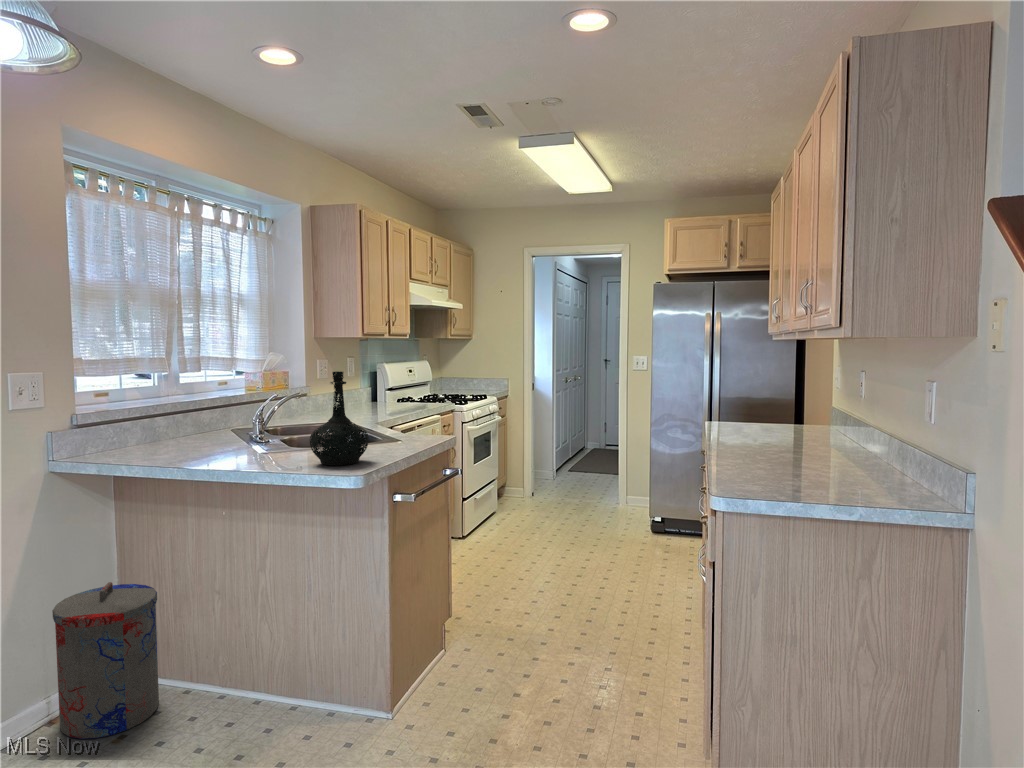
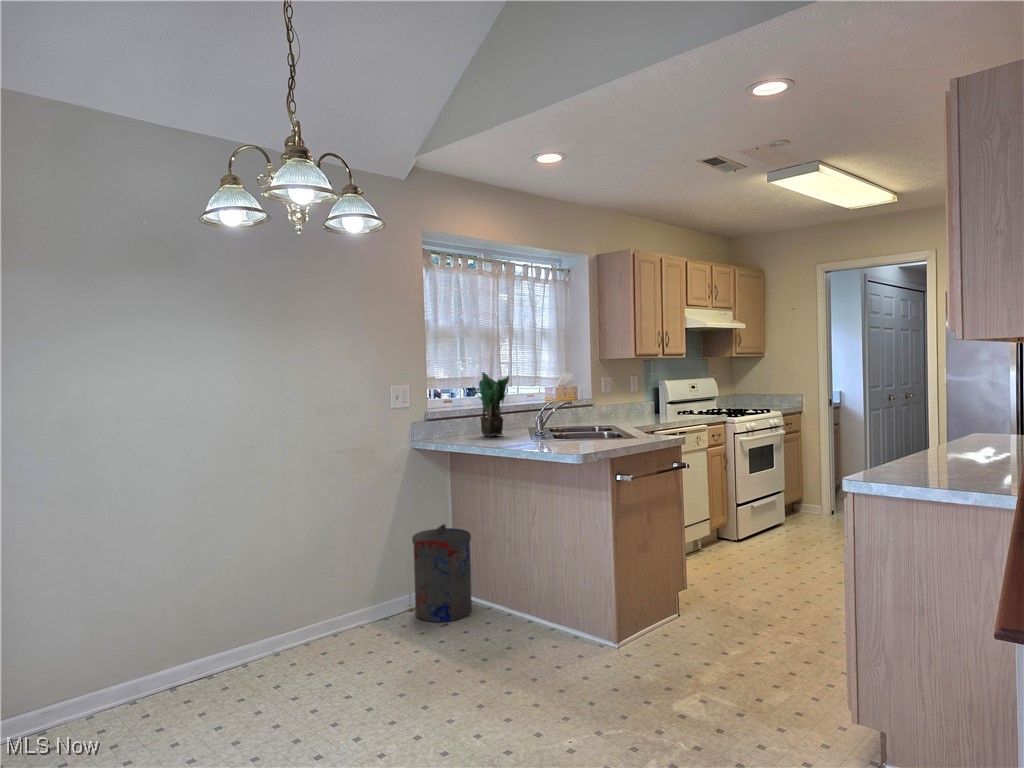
potted plant: none [155,351,212,445] -> present [473,372,509,436]
bottle: present [310,371,369,466] -> none [554,384,595,450]

